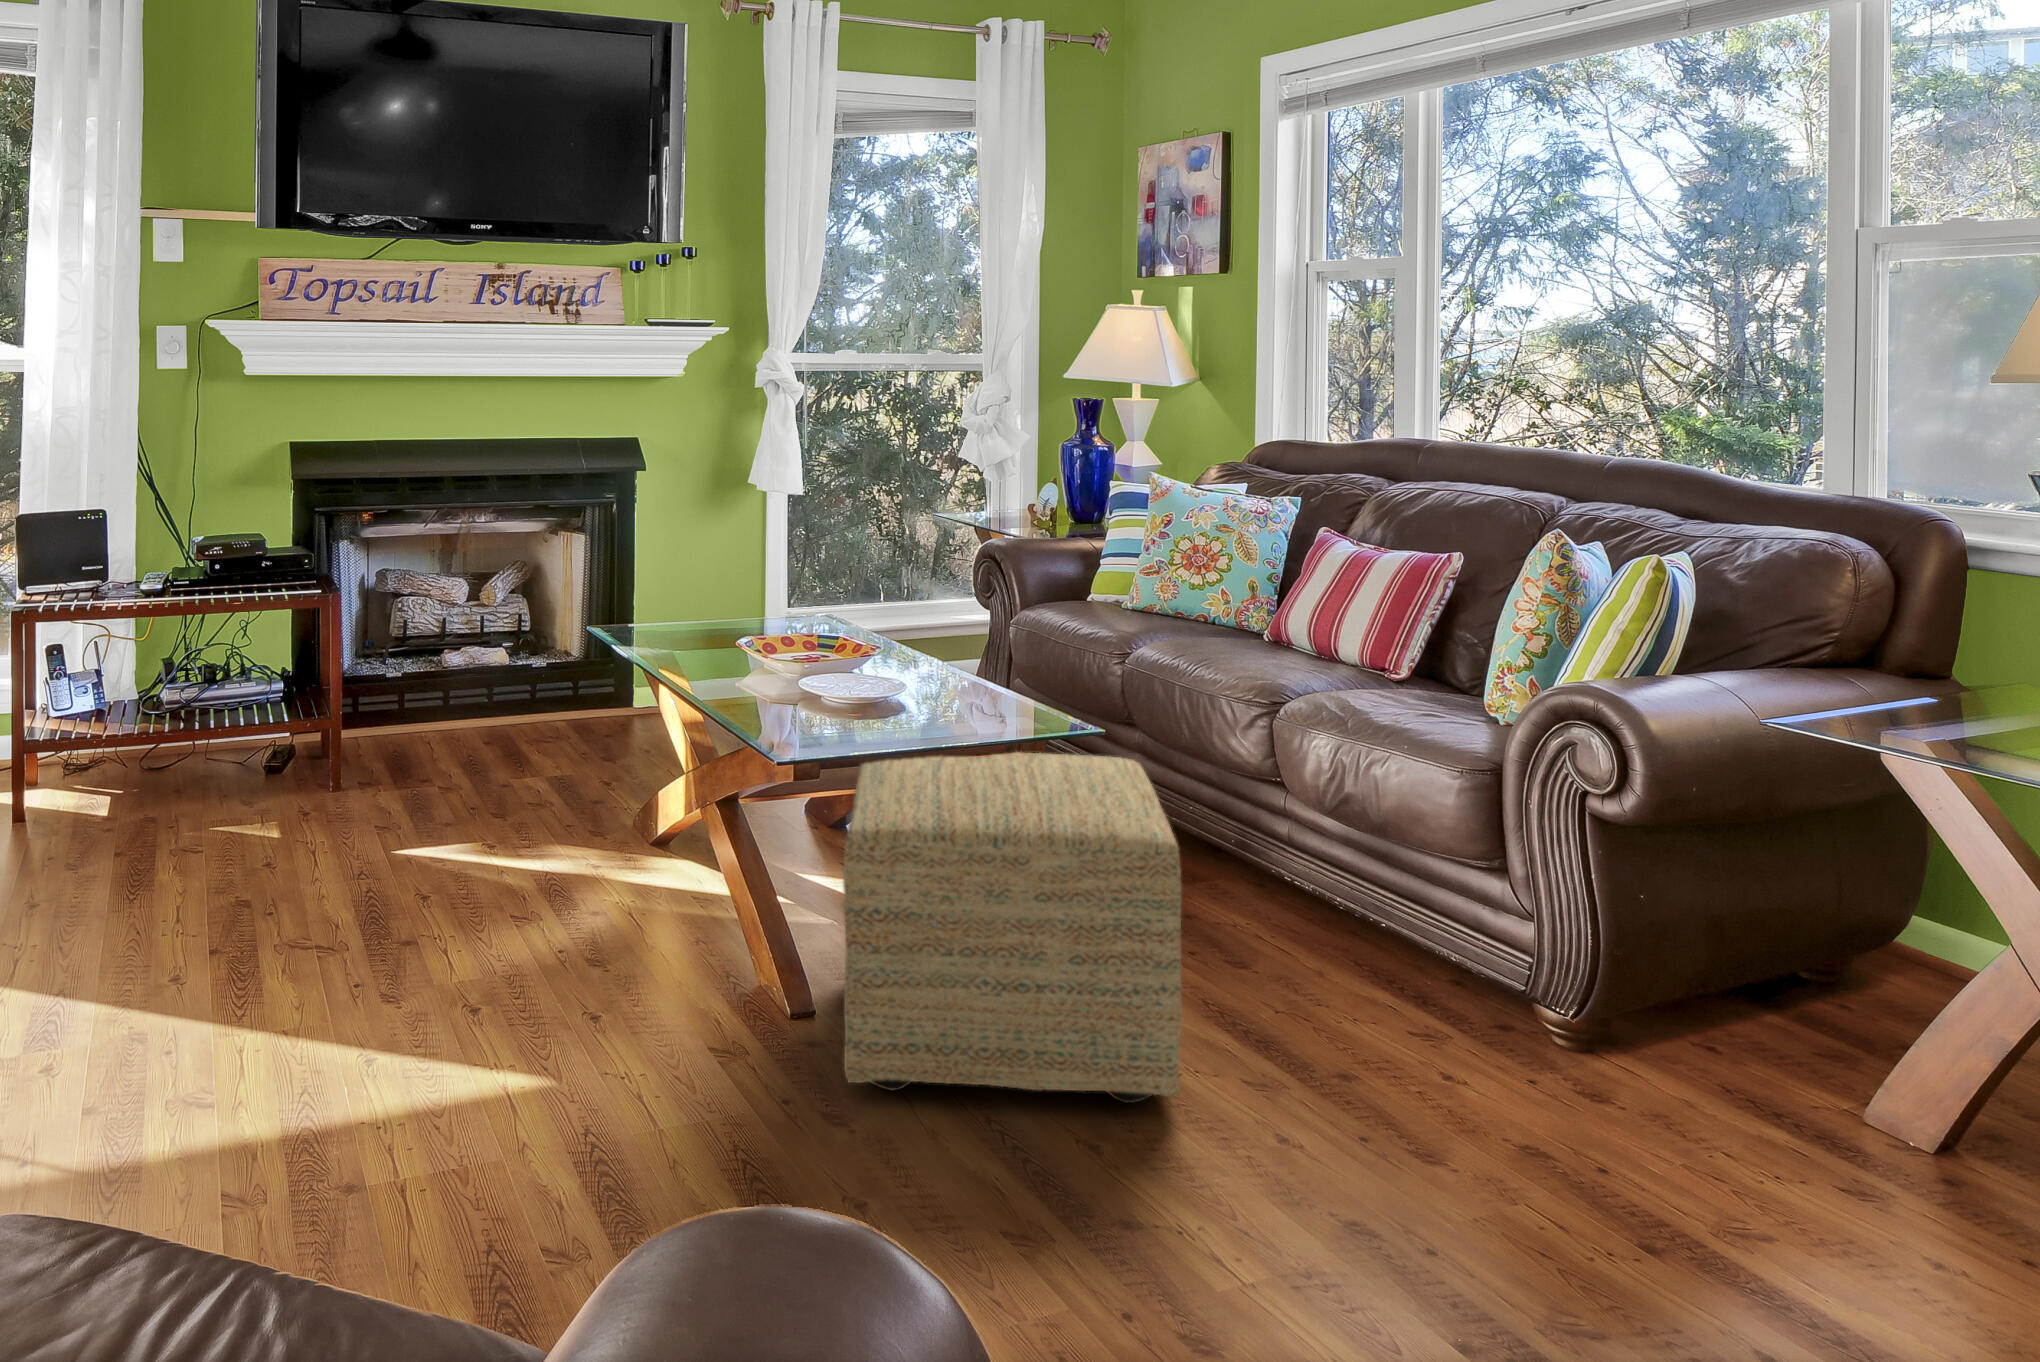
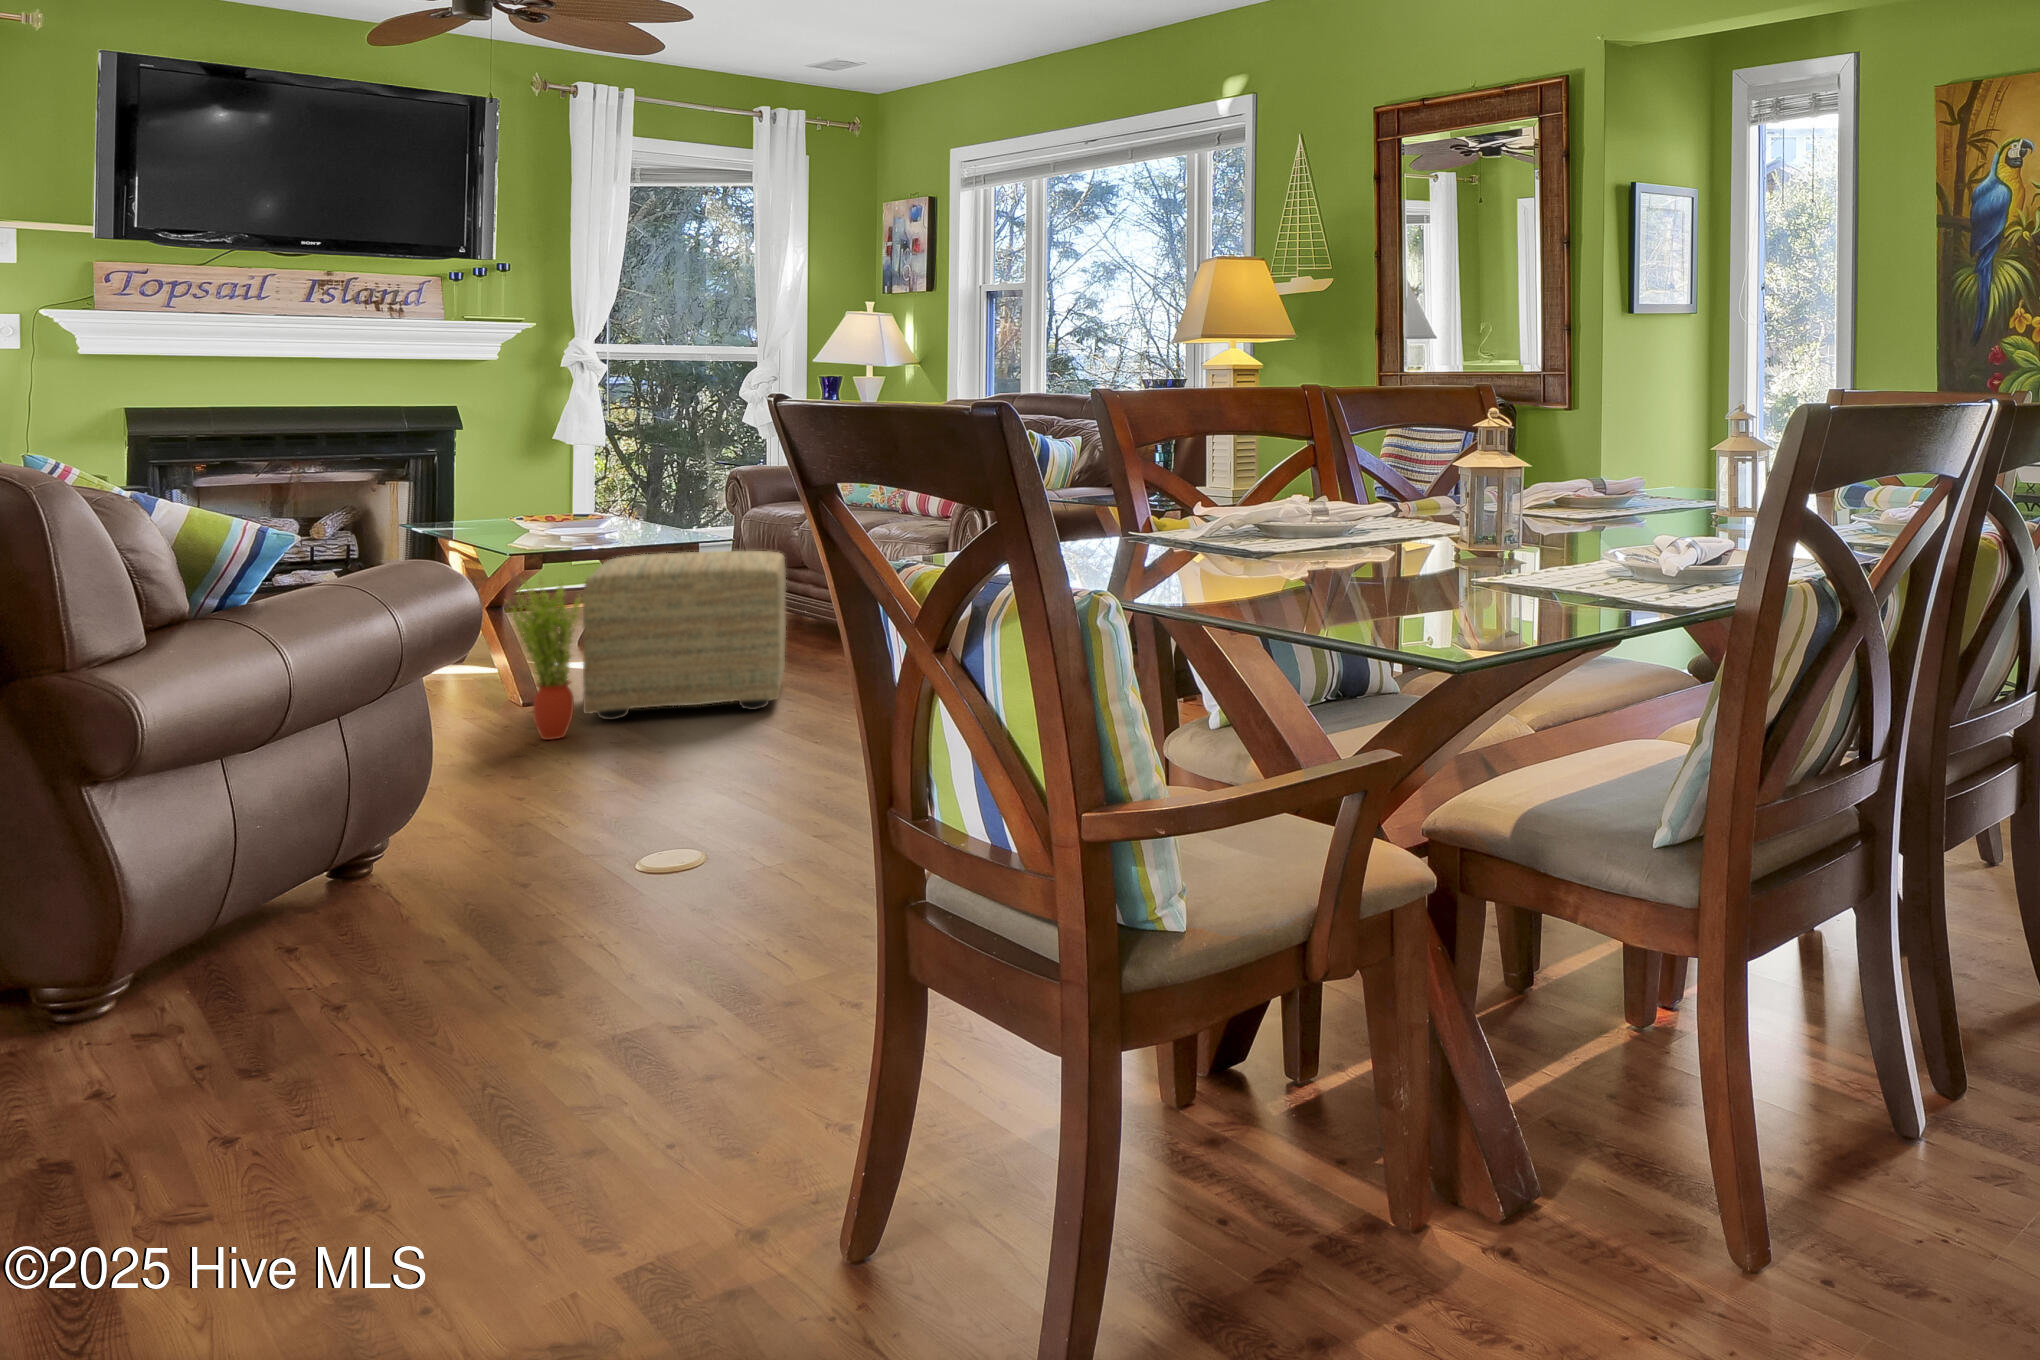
potted plant: none [724,837,856,1153] -> present [509,580,582,740]

